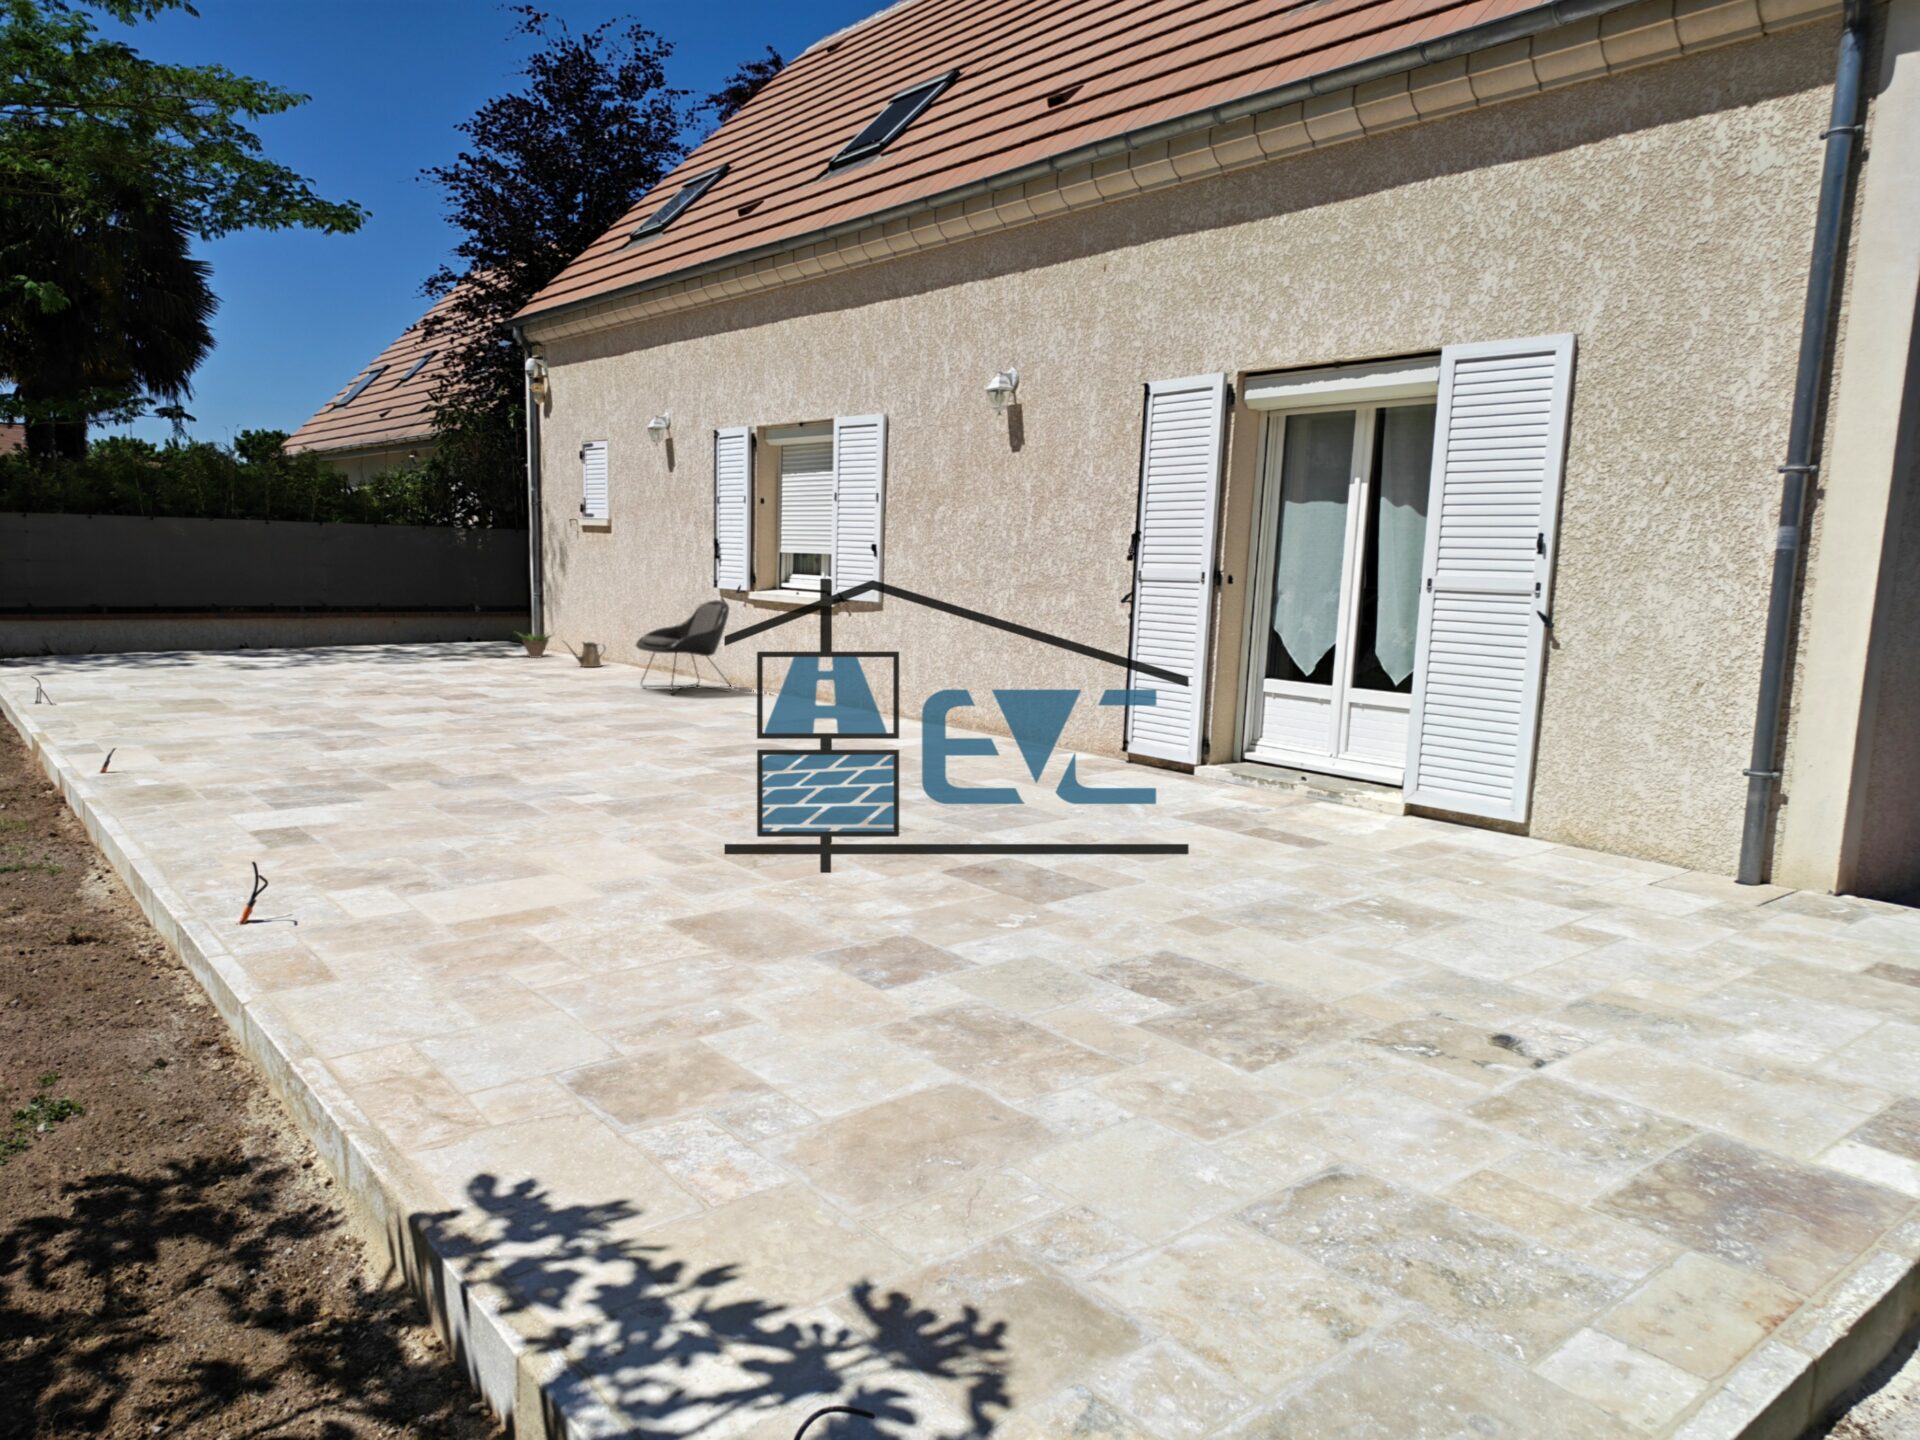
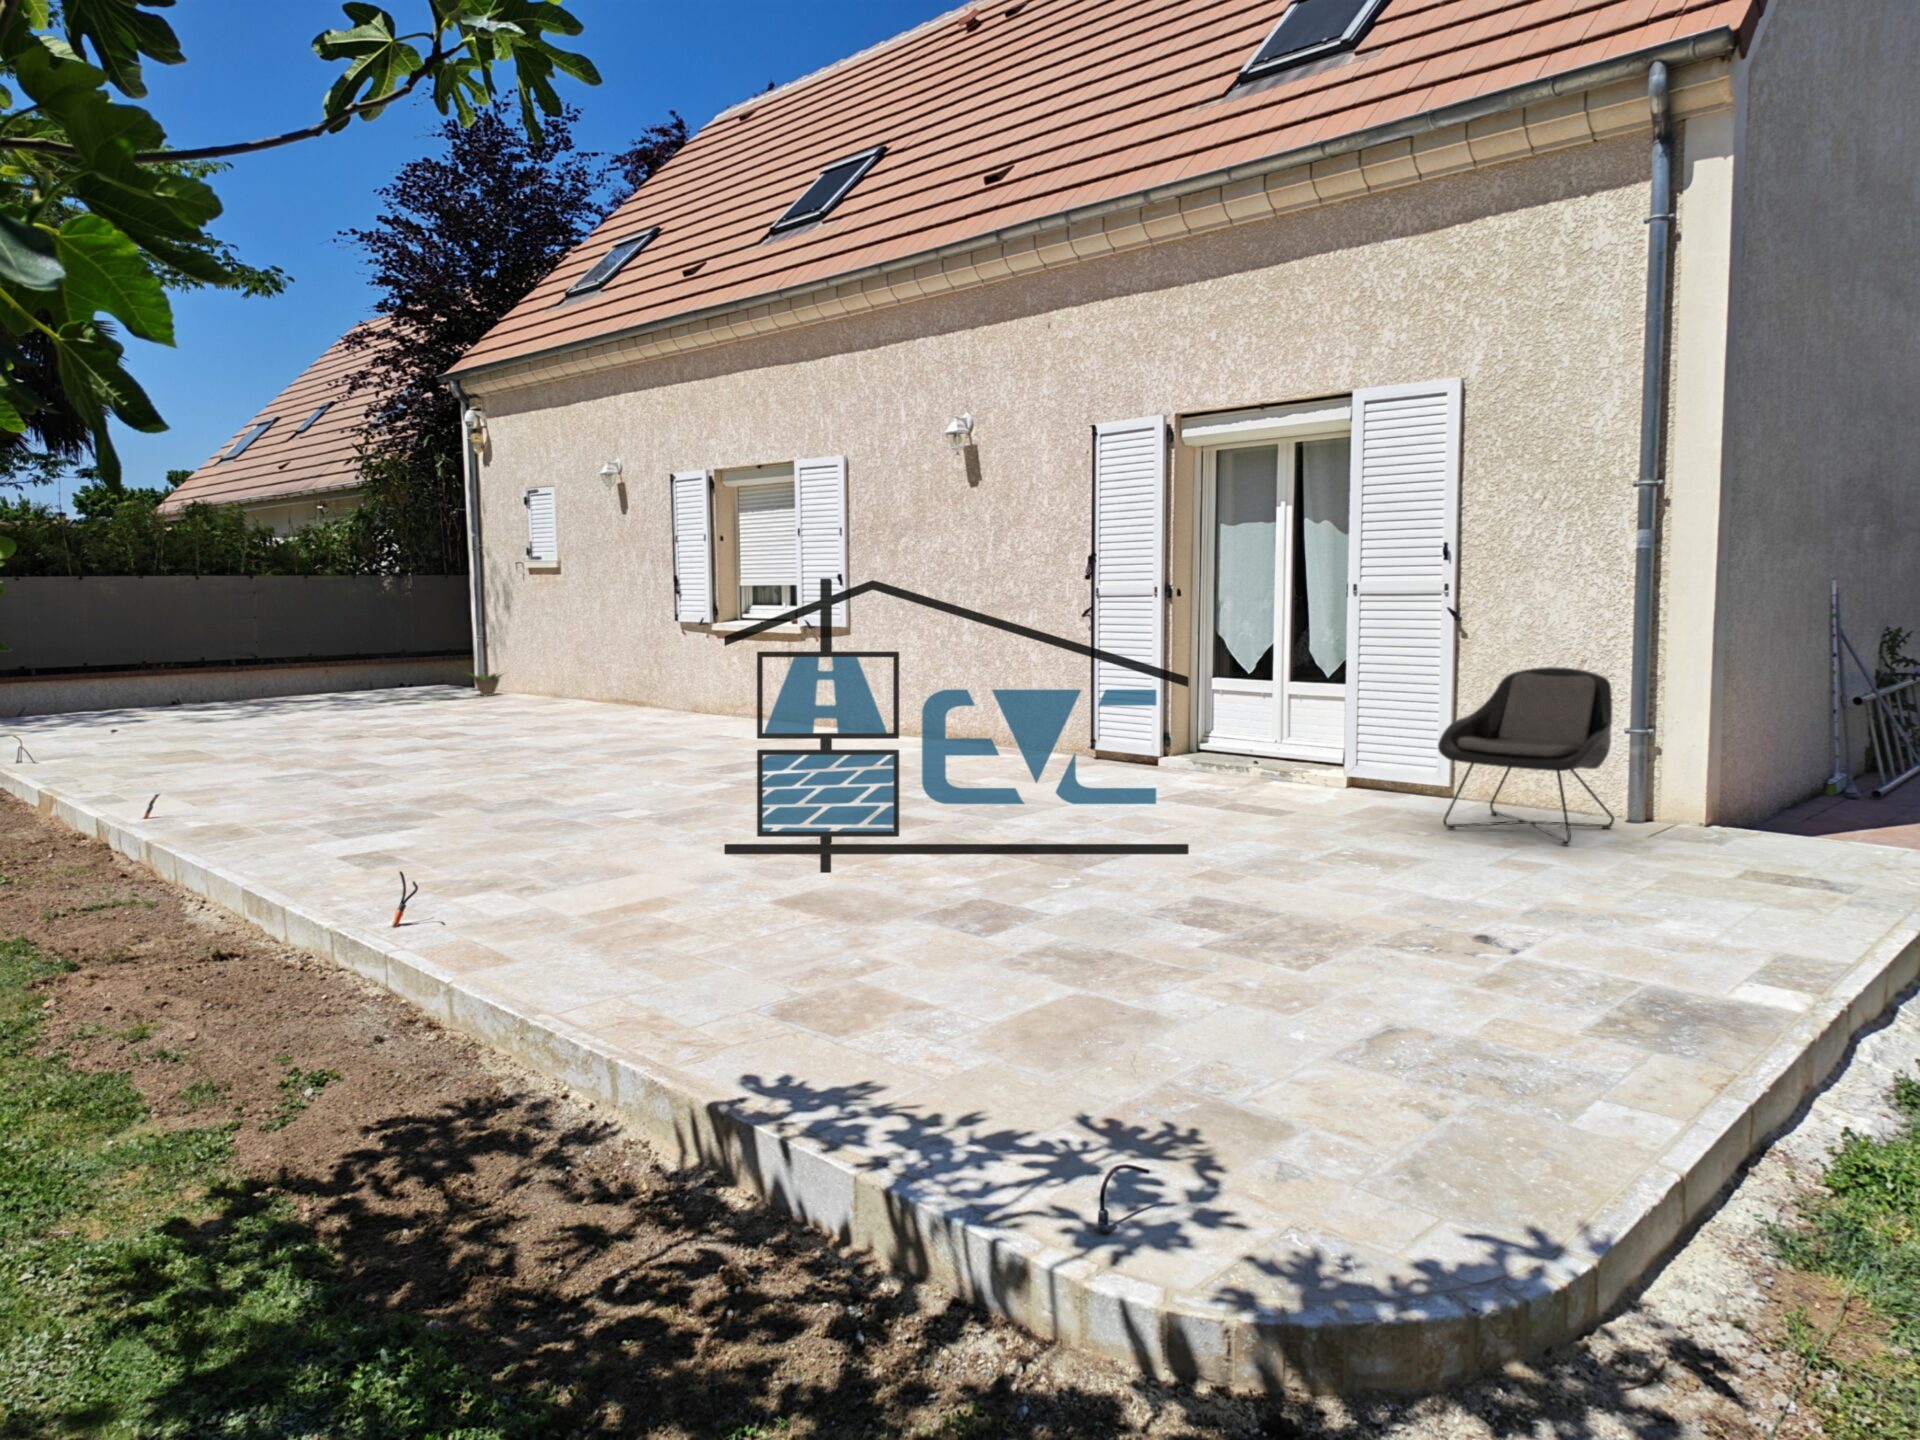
lounge chair: present [636,600,730,695] -> present [1438,667,1614,846]
watering can: present [567,642,605,667] -> none [519,678,561,702]

